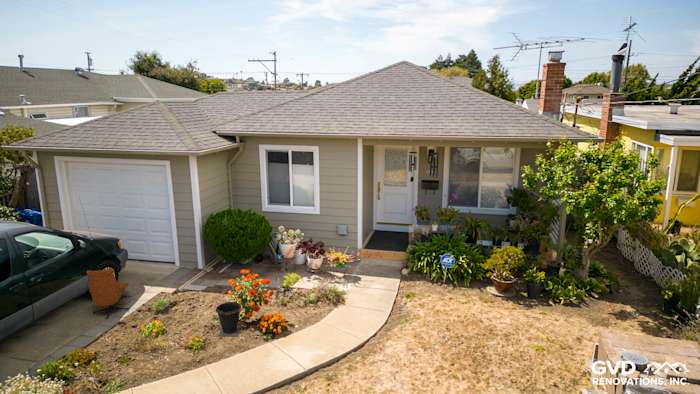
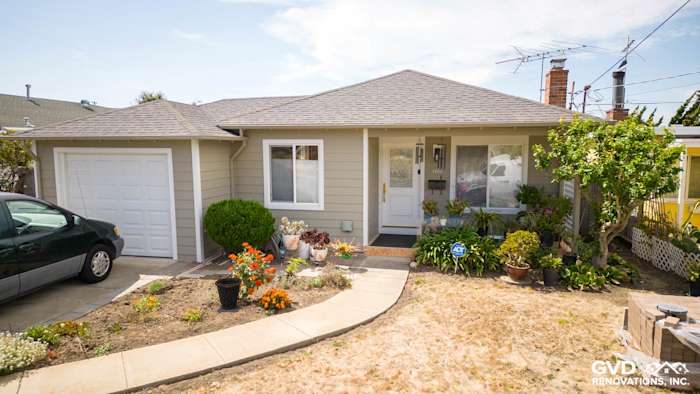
lounge chair: present [86,268,131,319] -> none [80,242,125,299]

